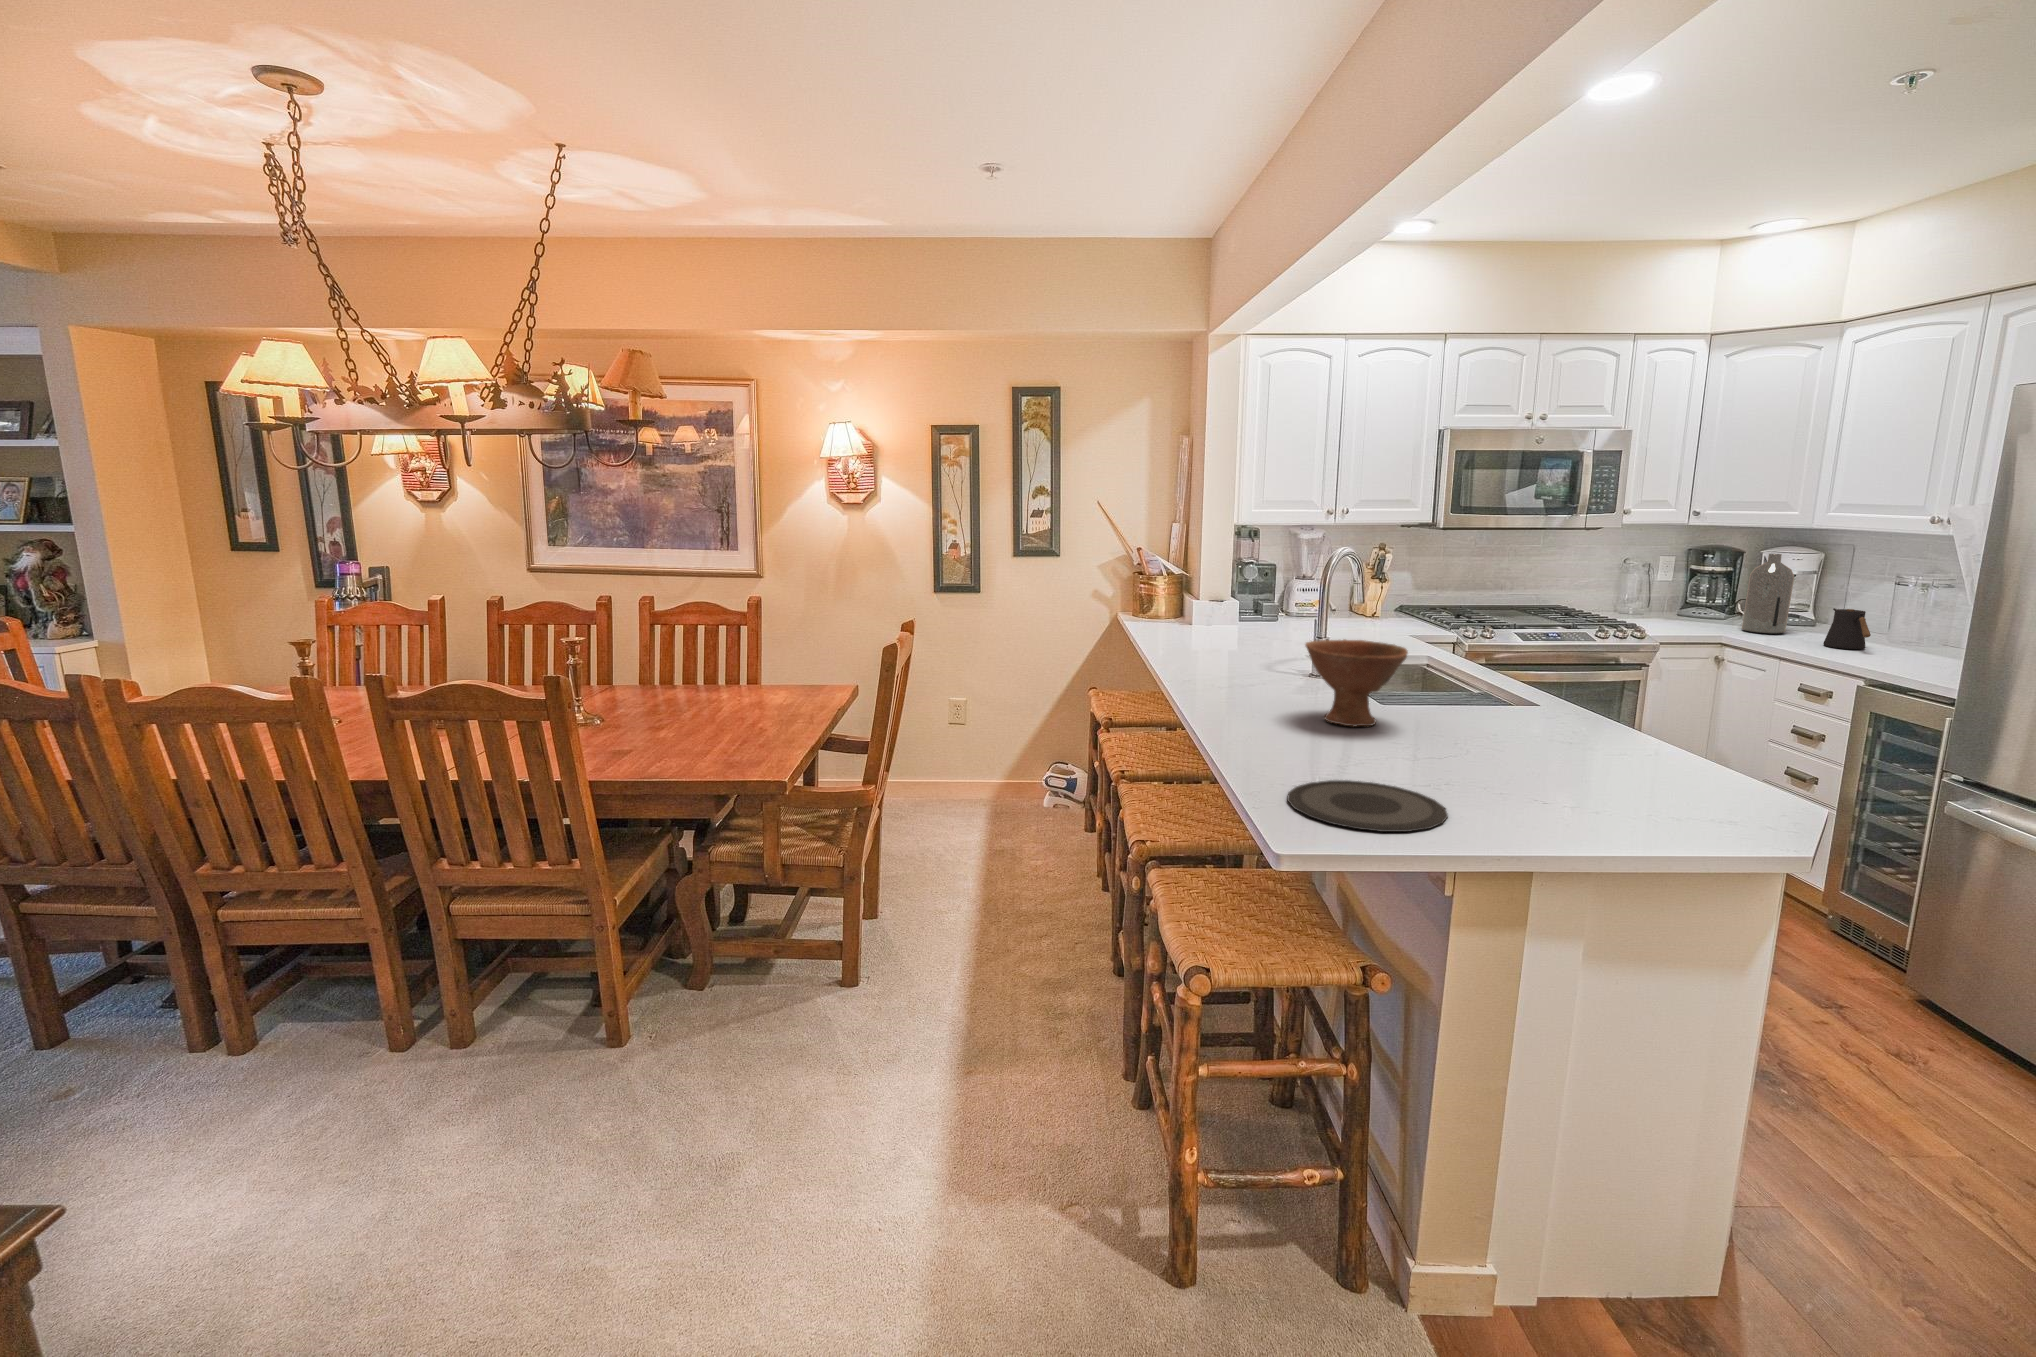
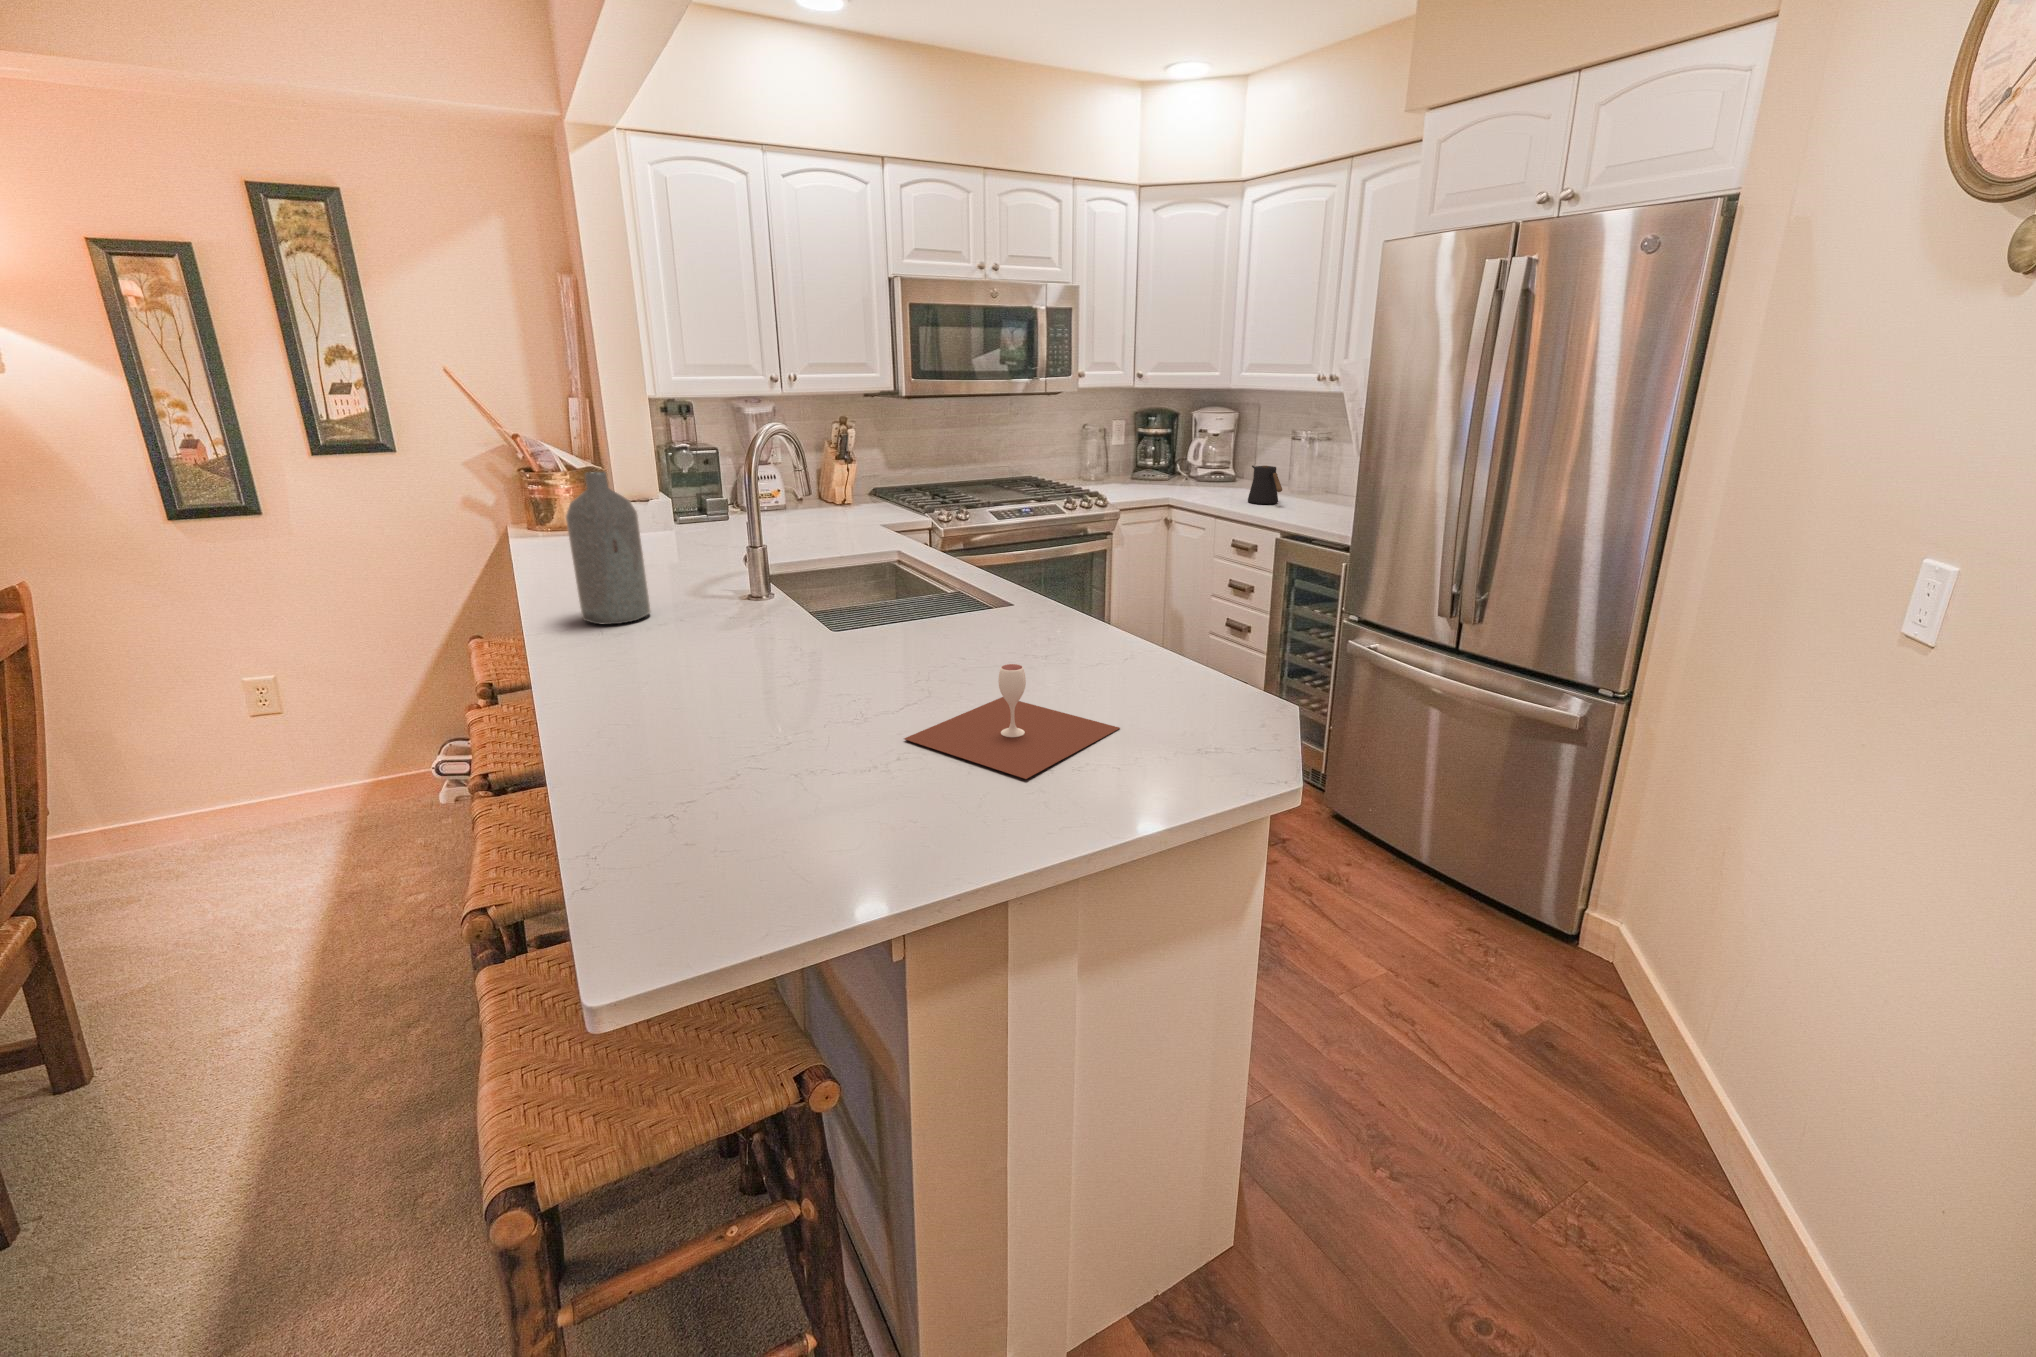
bottle: present [1742,554,1794,634] -> present [566,472,650,624]
bowl: present [1305,639,1408,726] -> none [707,545,851,680]
wine glass: none [1443,727,1626,803] -> present [904,664,1120,779]
plate: present [1287,780,1448,832] -> none [653,789,905,911]

